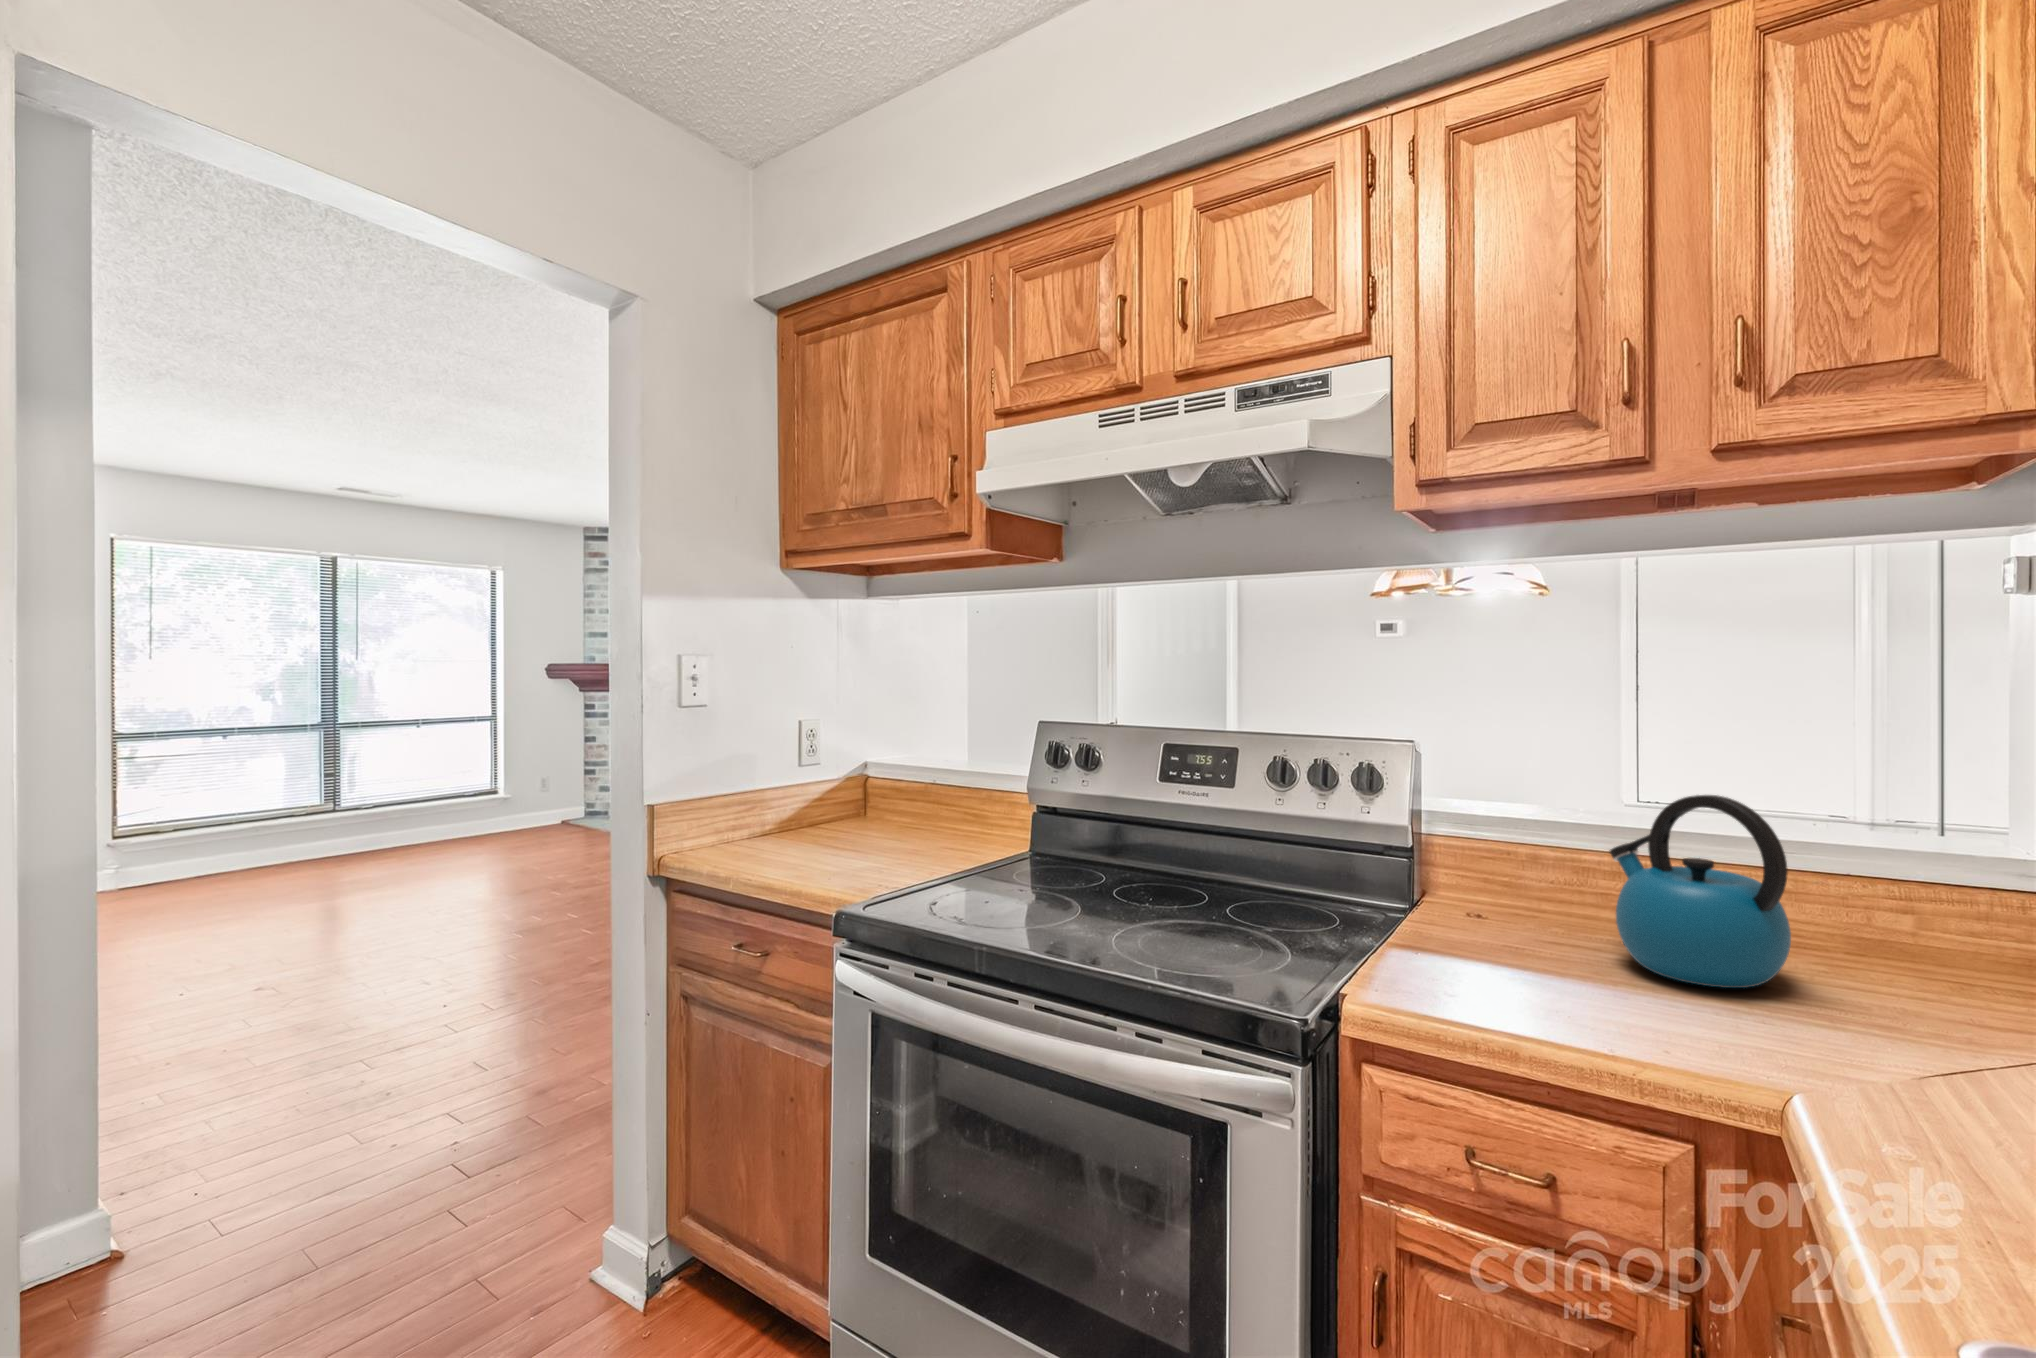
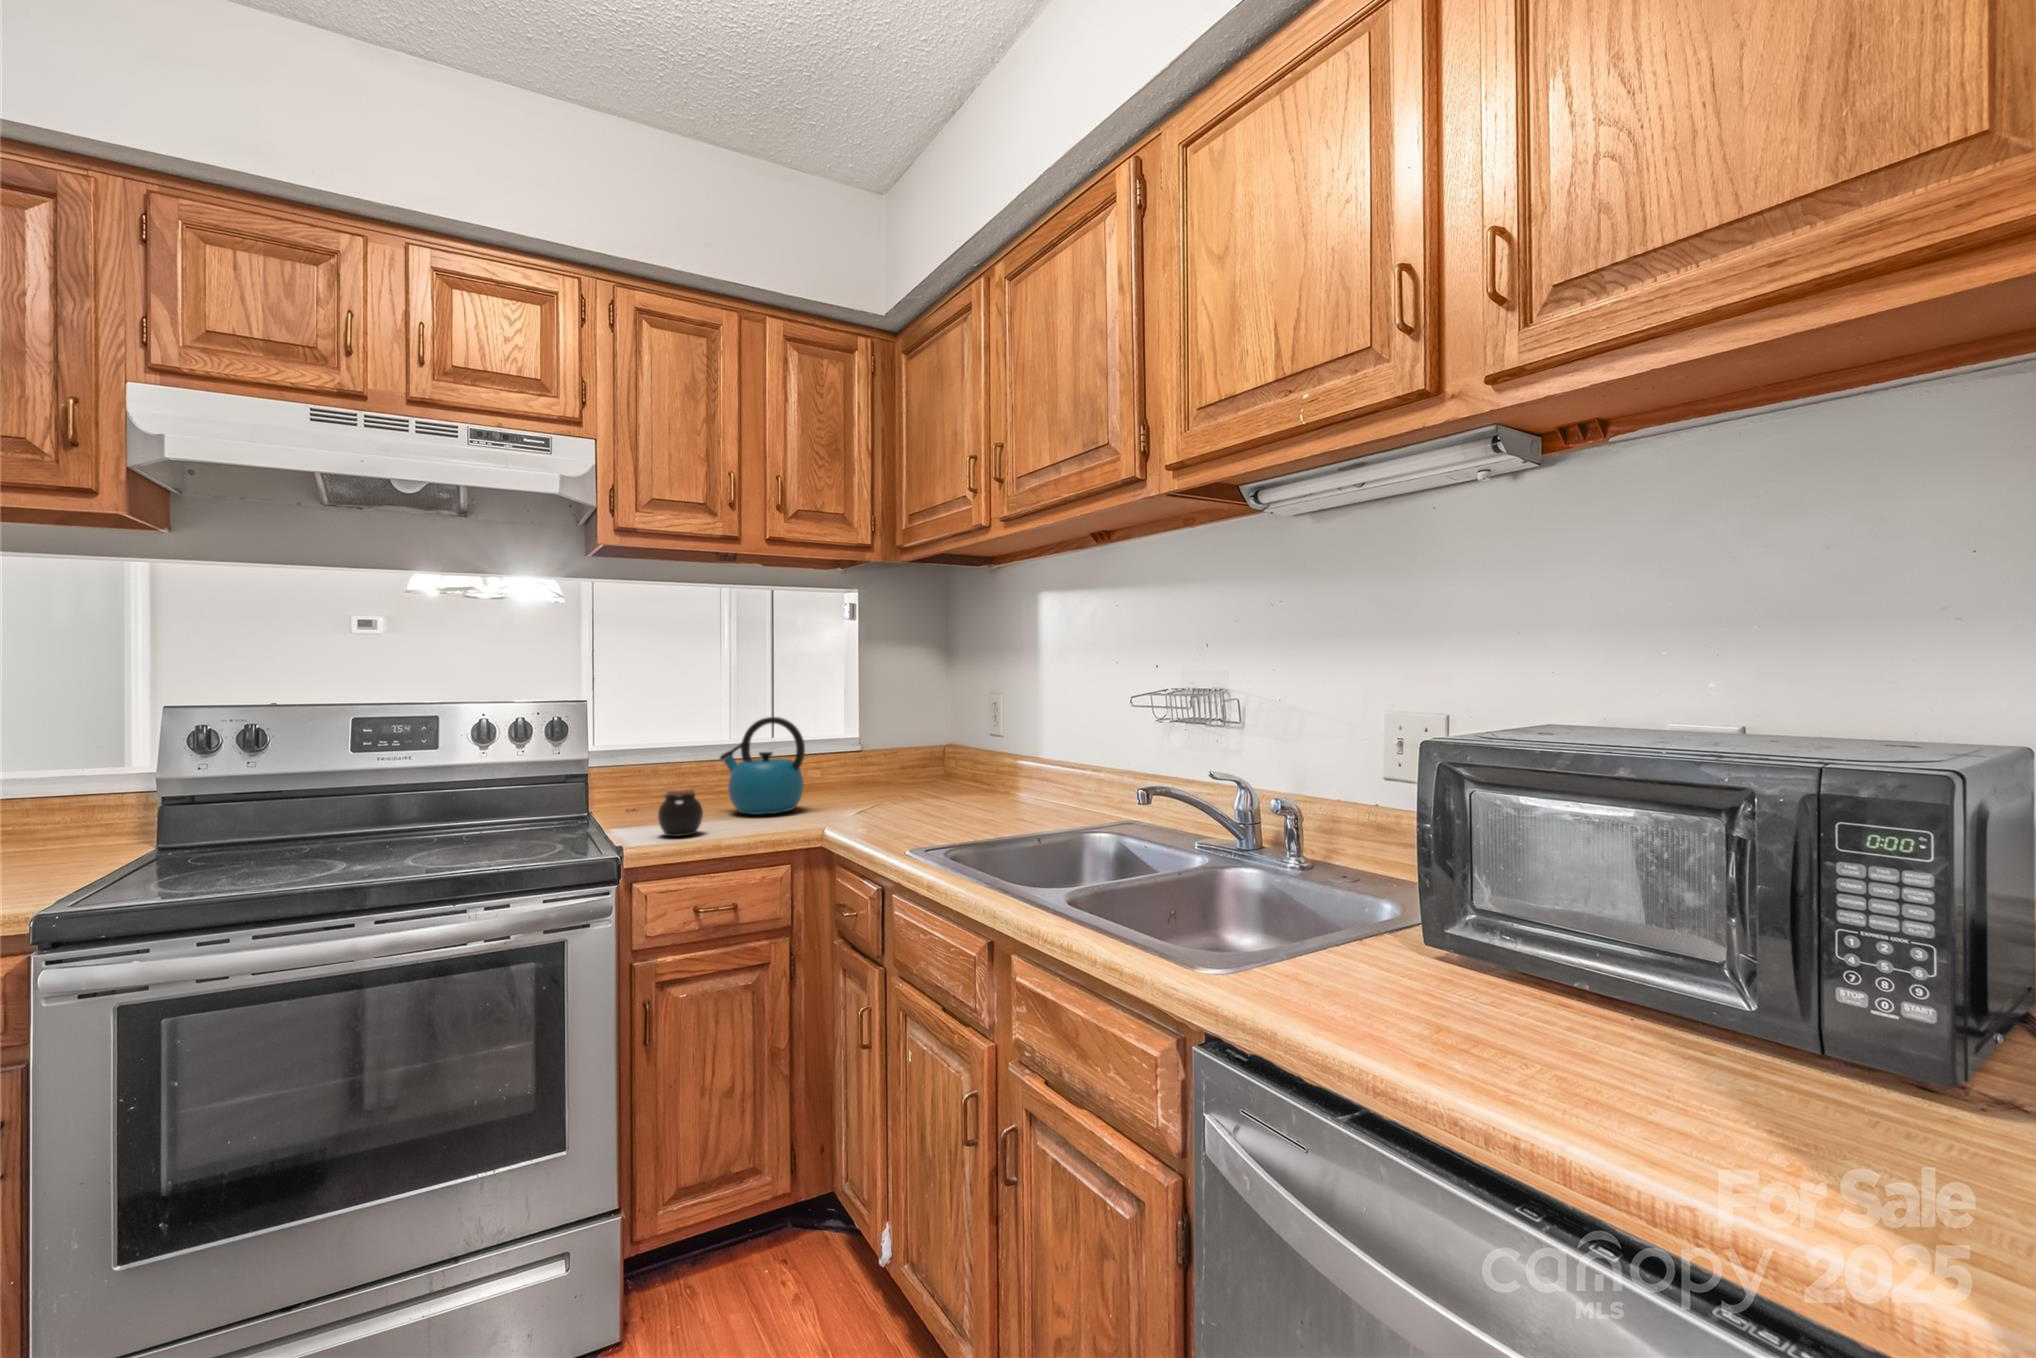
jar: none [1434,908,1515,998] -> present [658,788,703,837]

